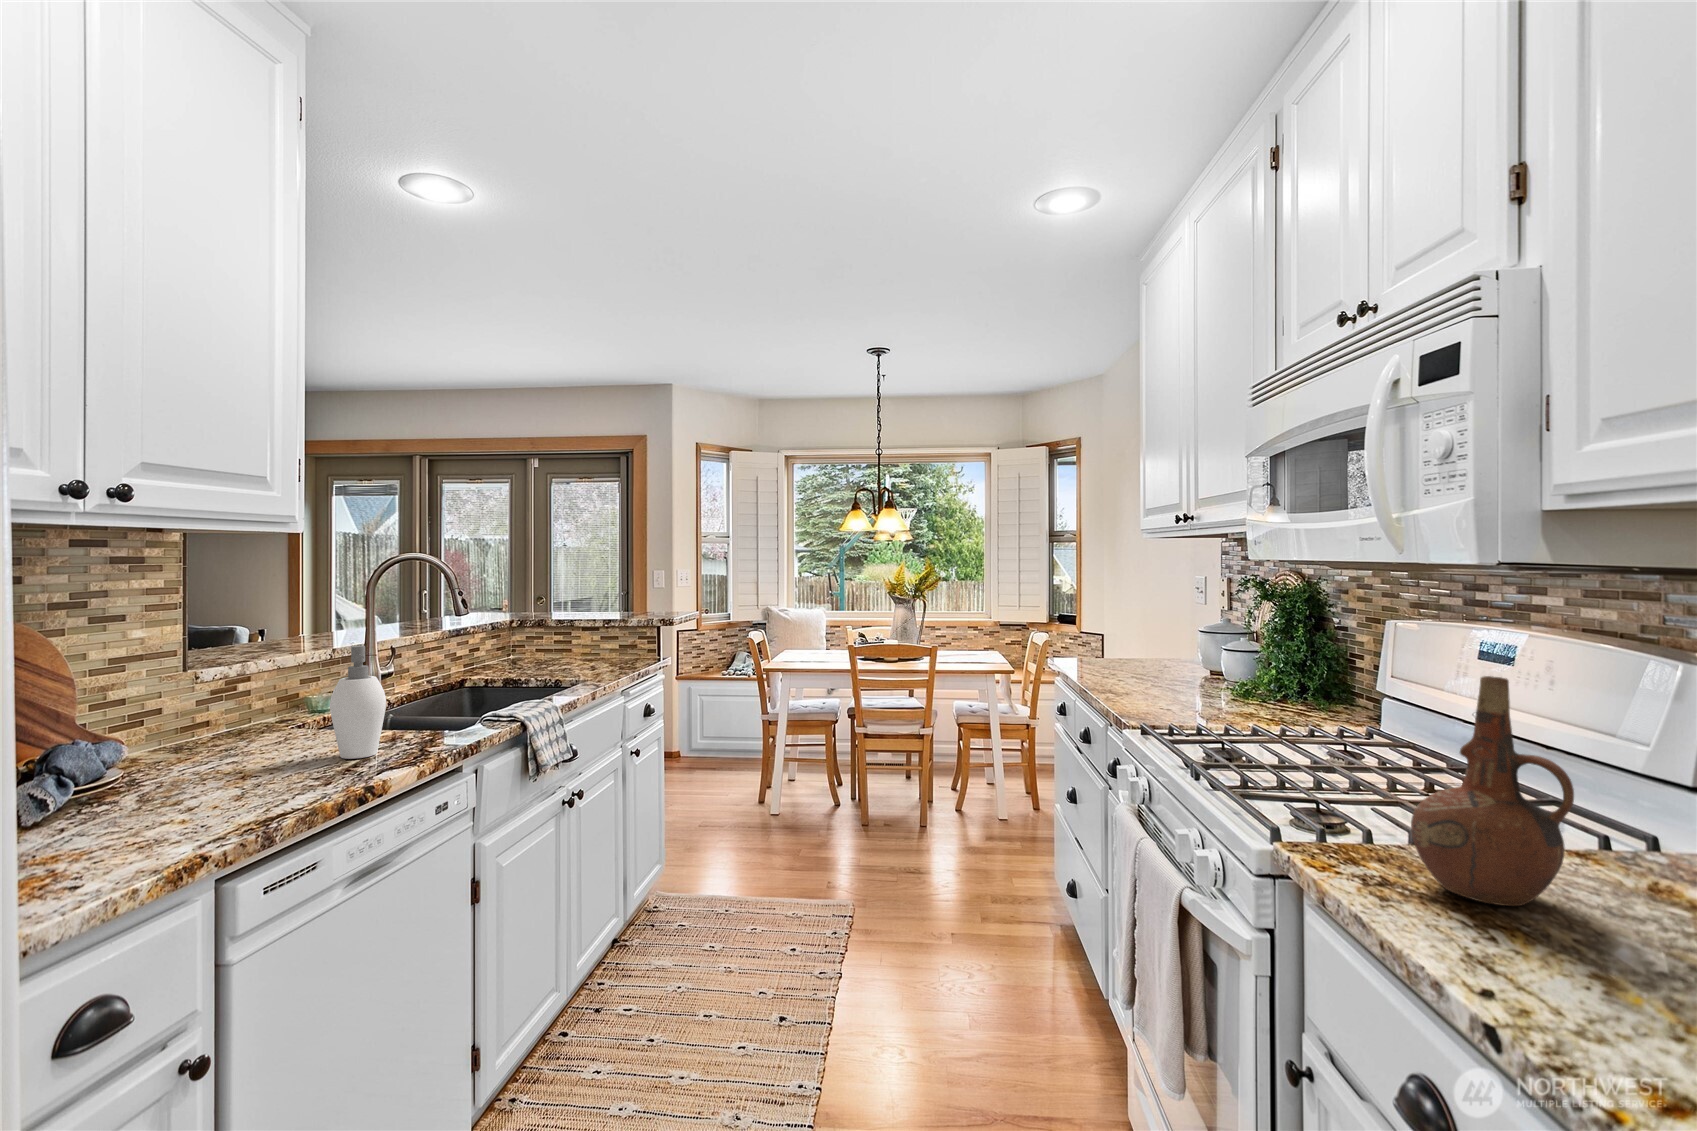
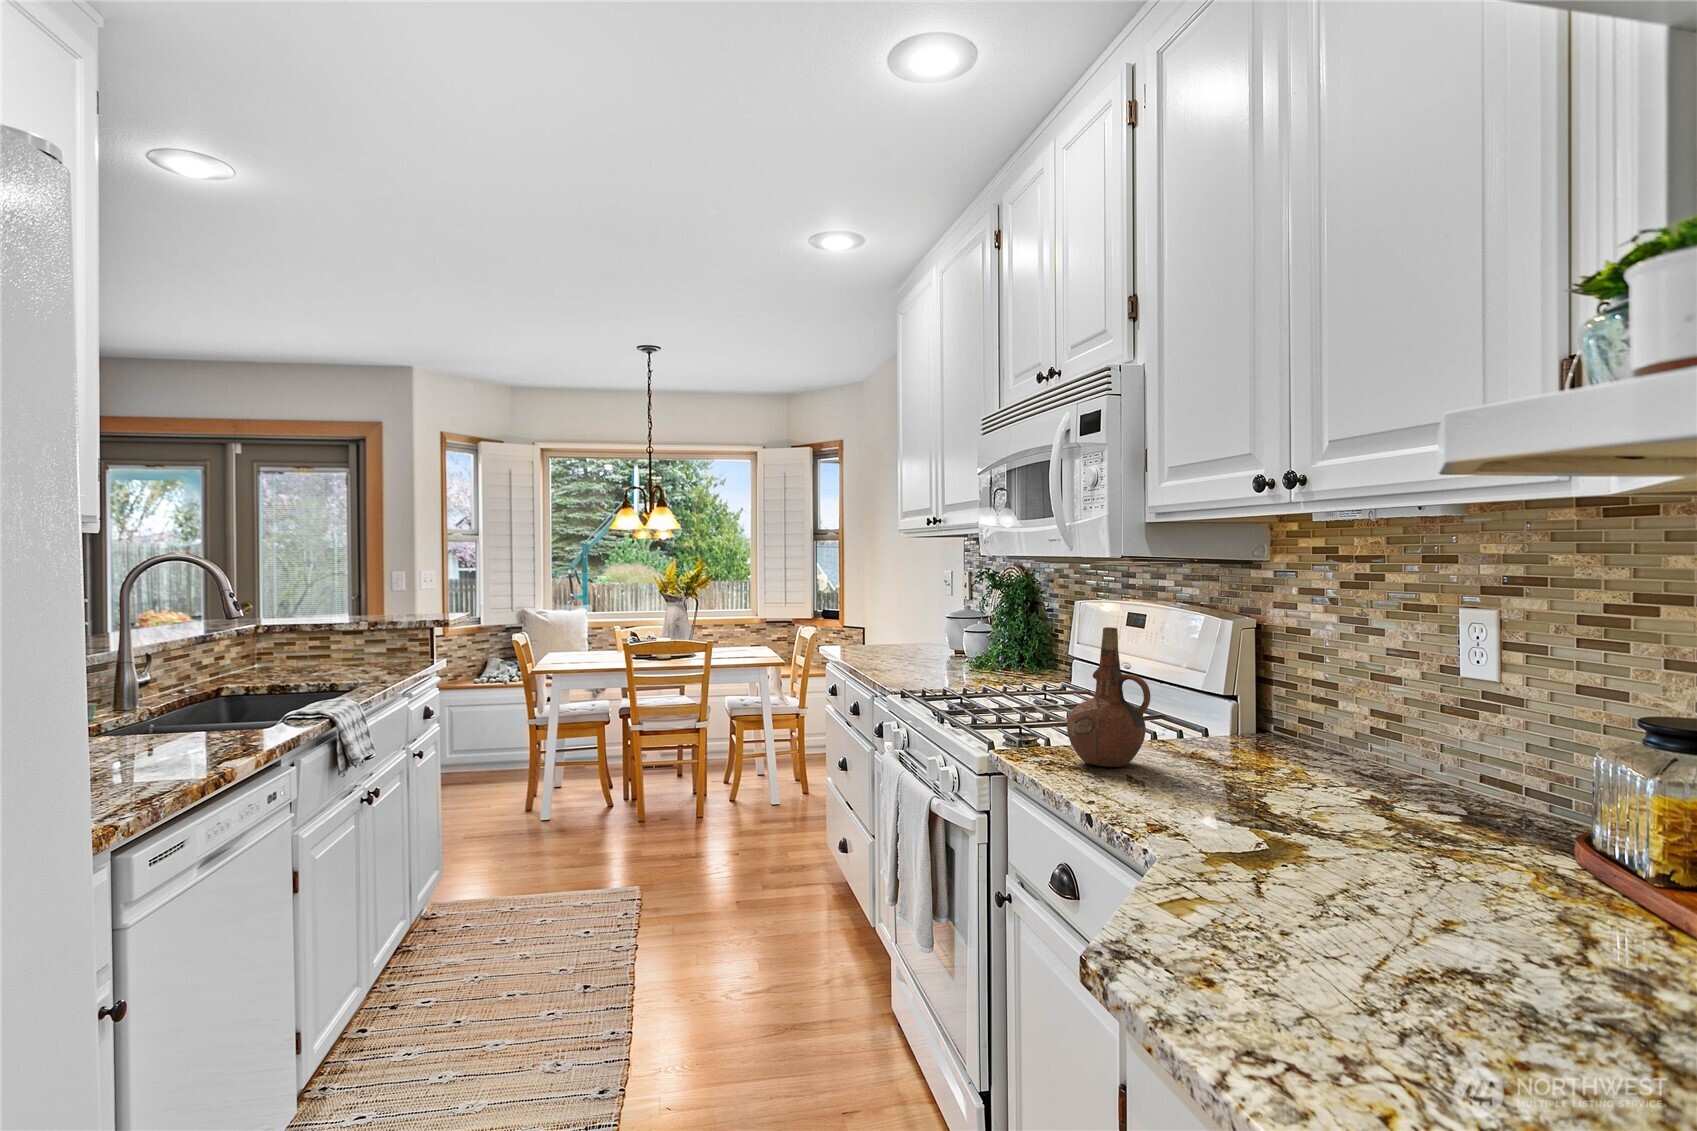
soap dispenser: present [330,646,386,759] -> none [146,645,206,756]

